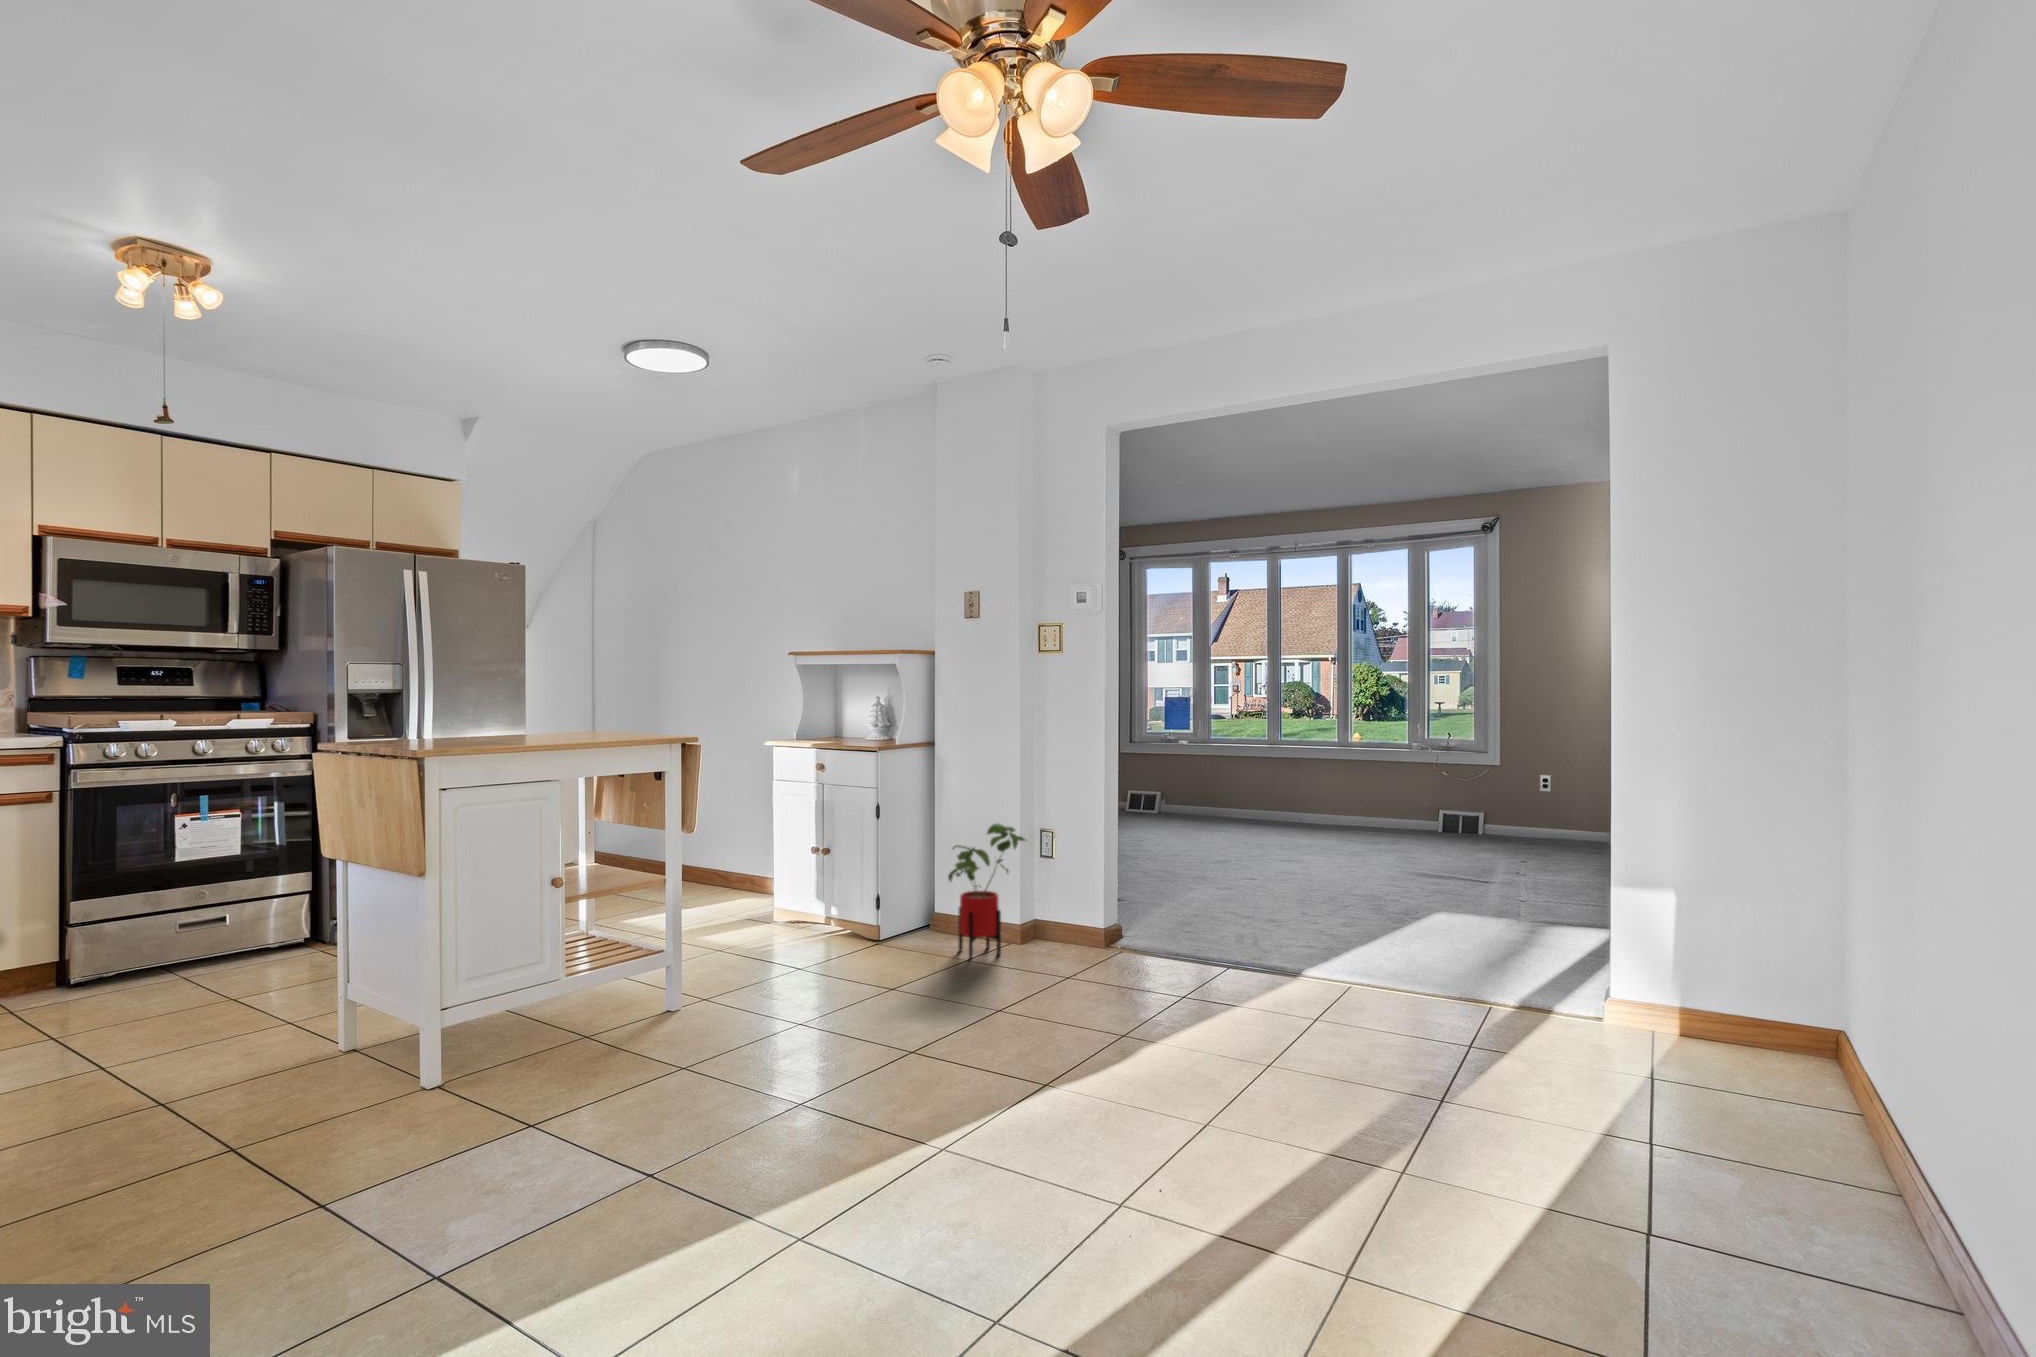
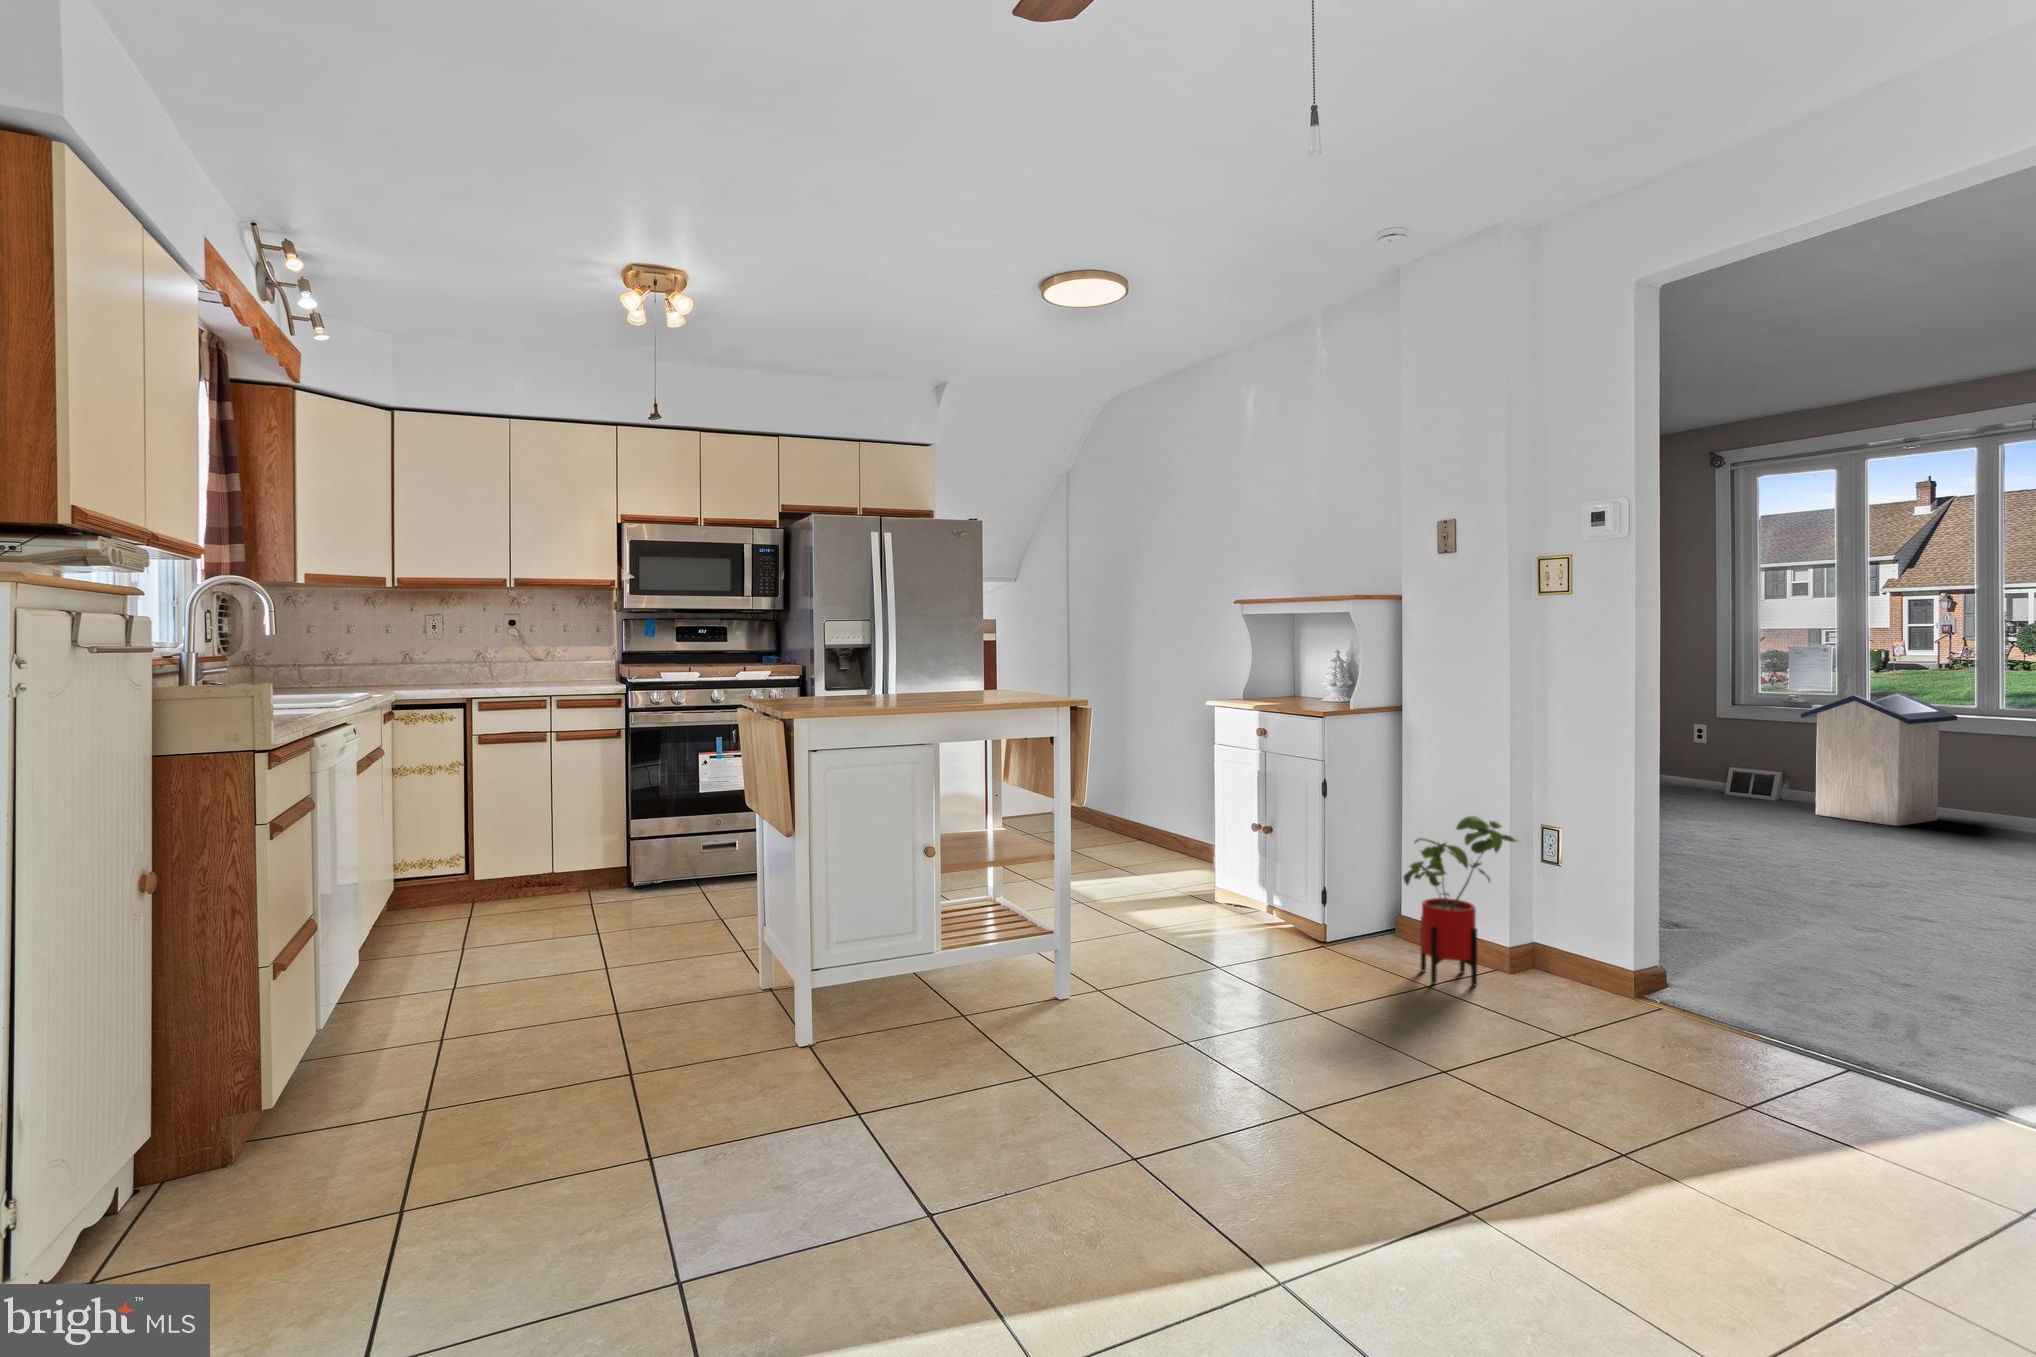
trash can: none [1174,730,1261,826] -> present [1801,692,1957,826]

